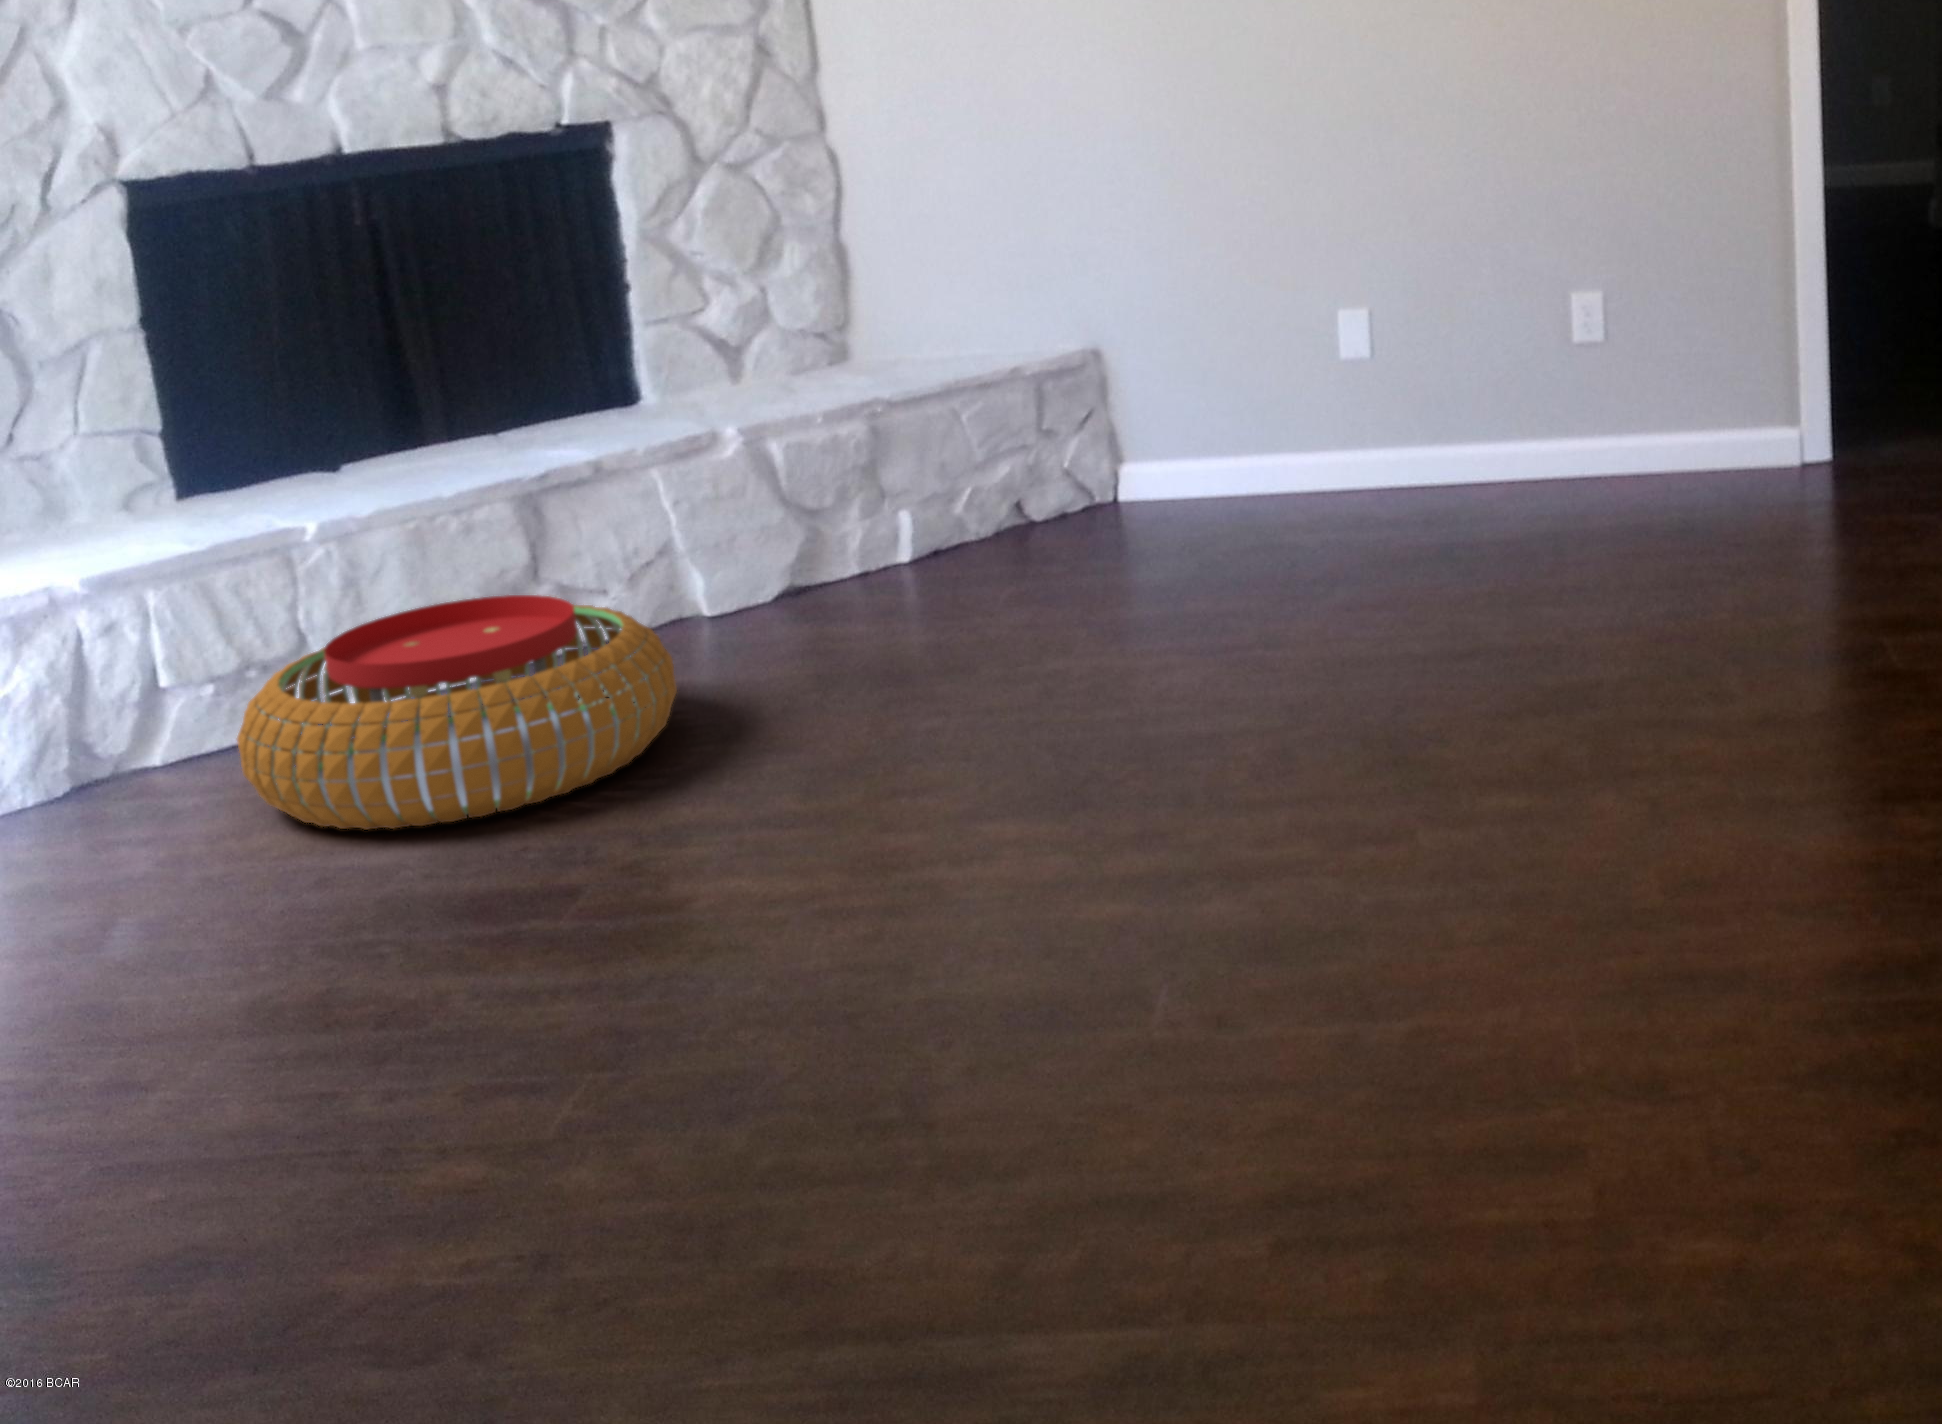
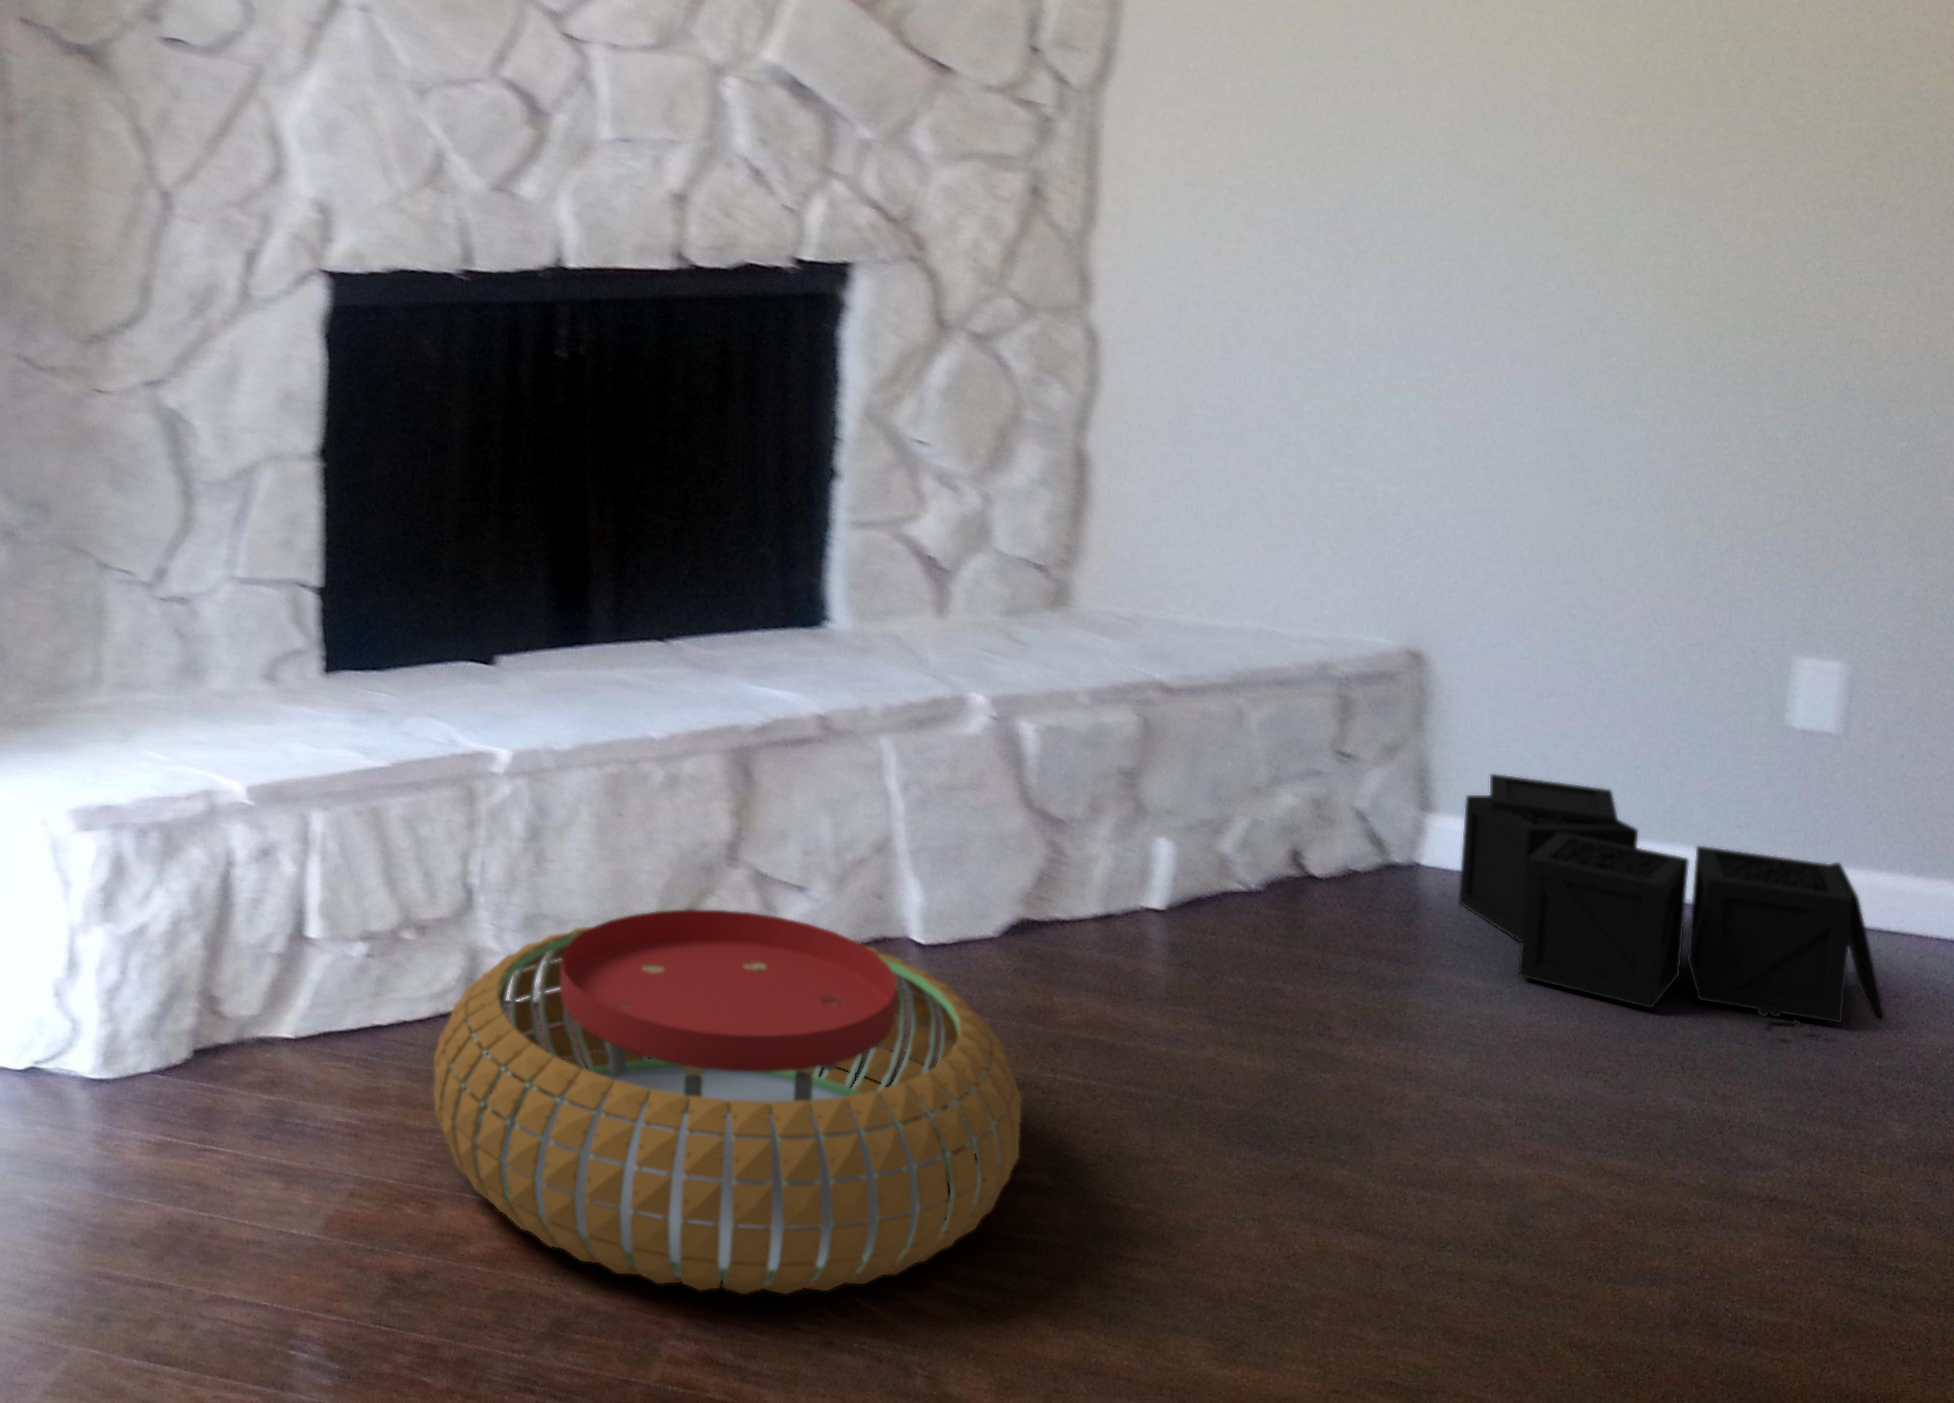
storage bin: none [1126,428,1371,563] -> present [1459,774,1885,1031]

